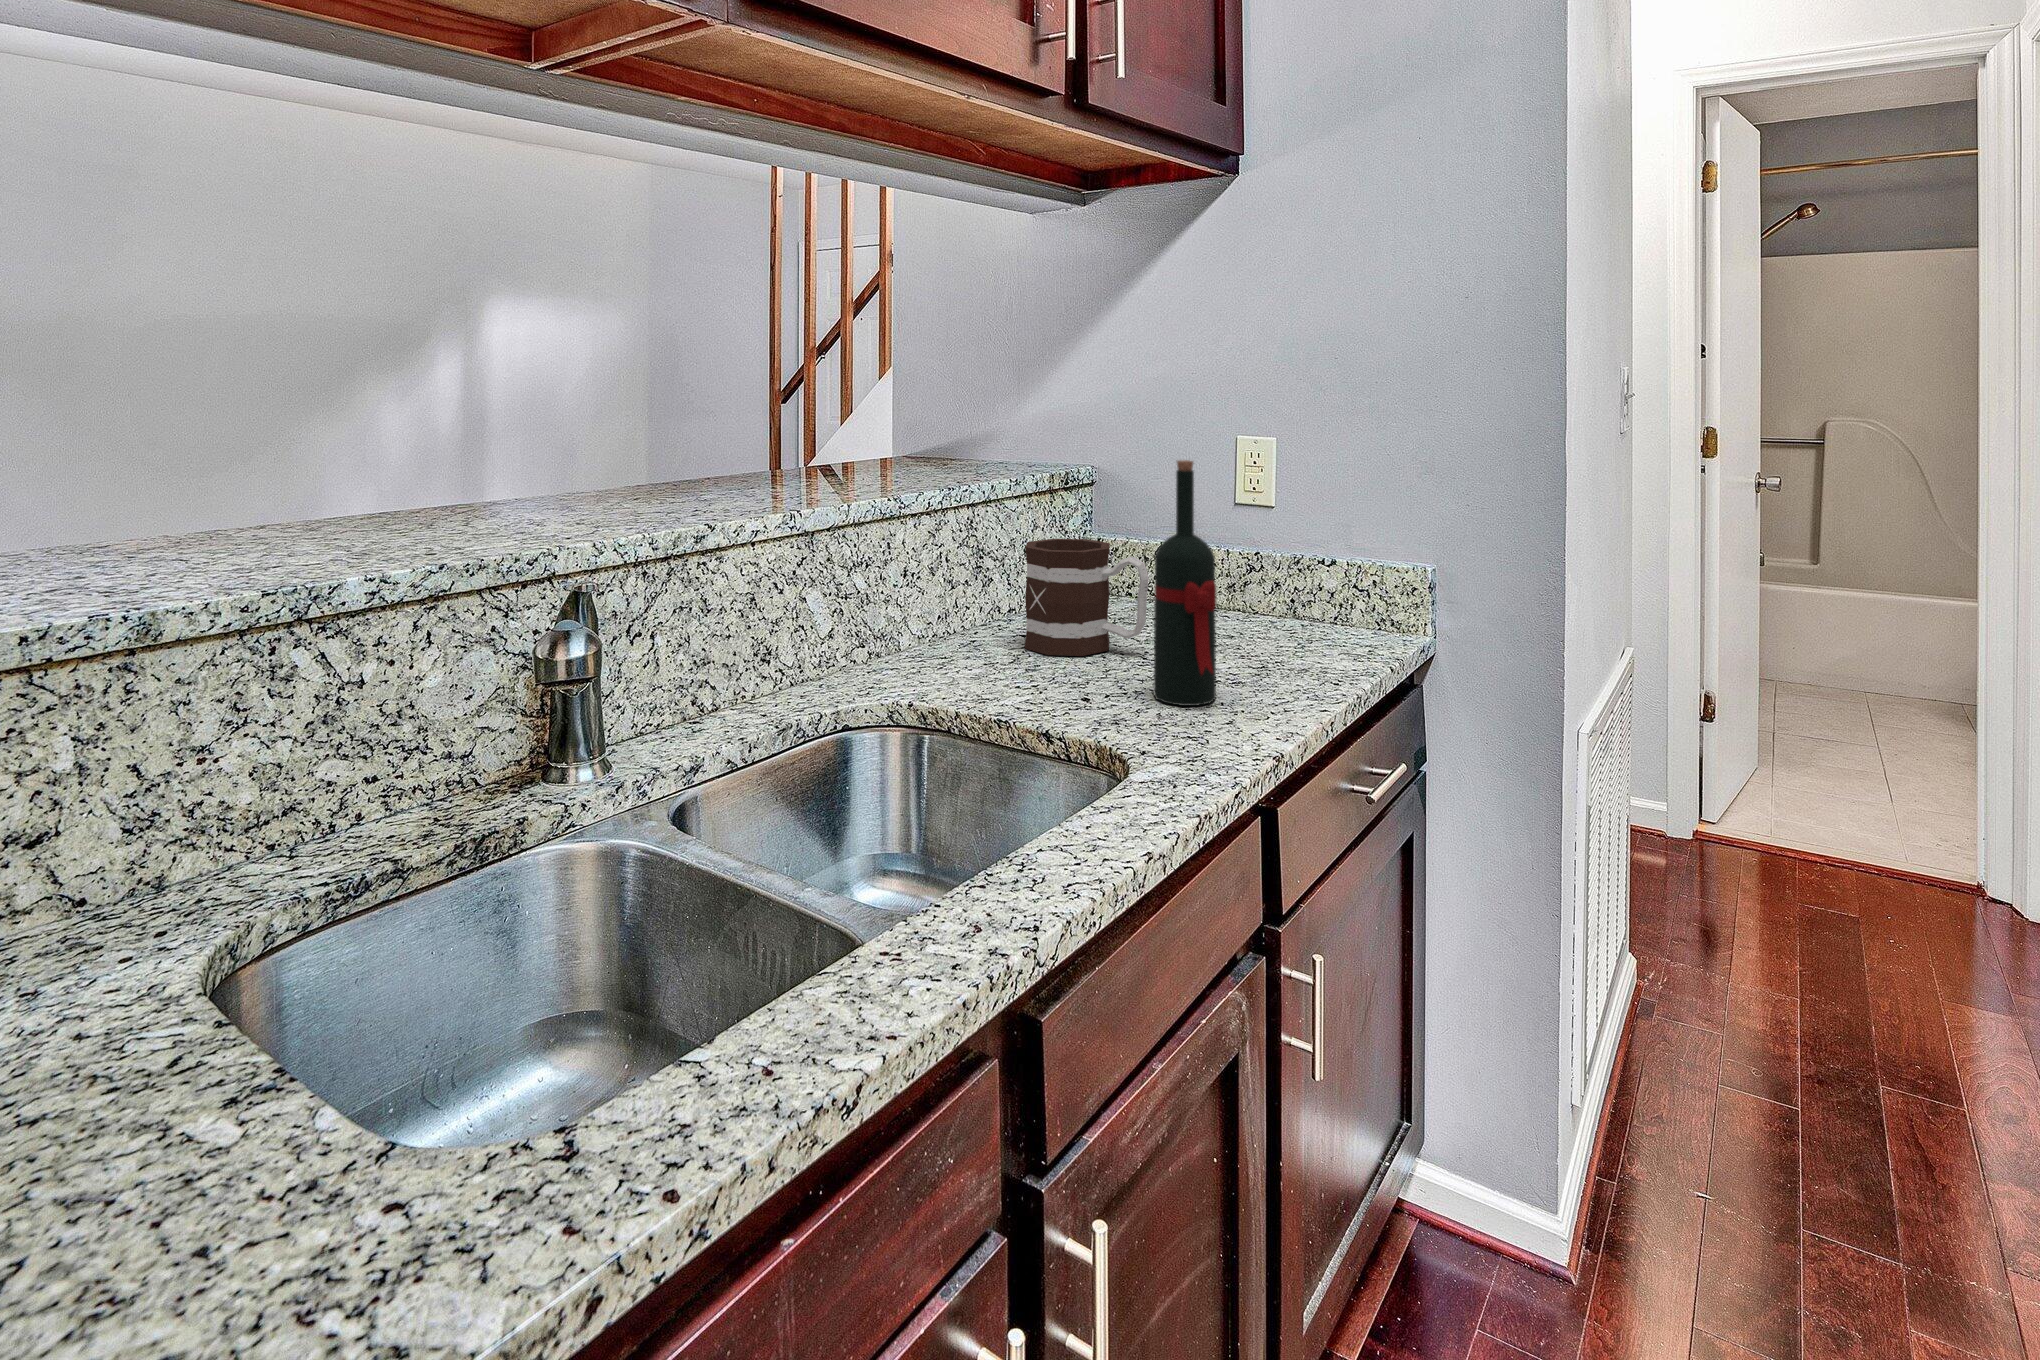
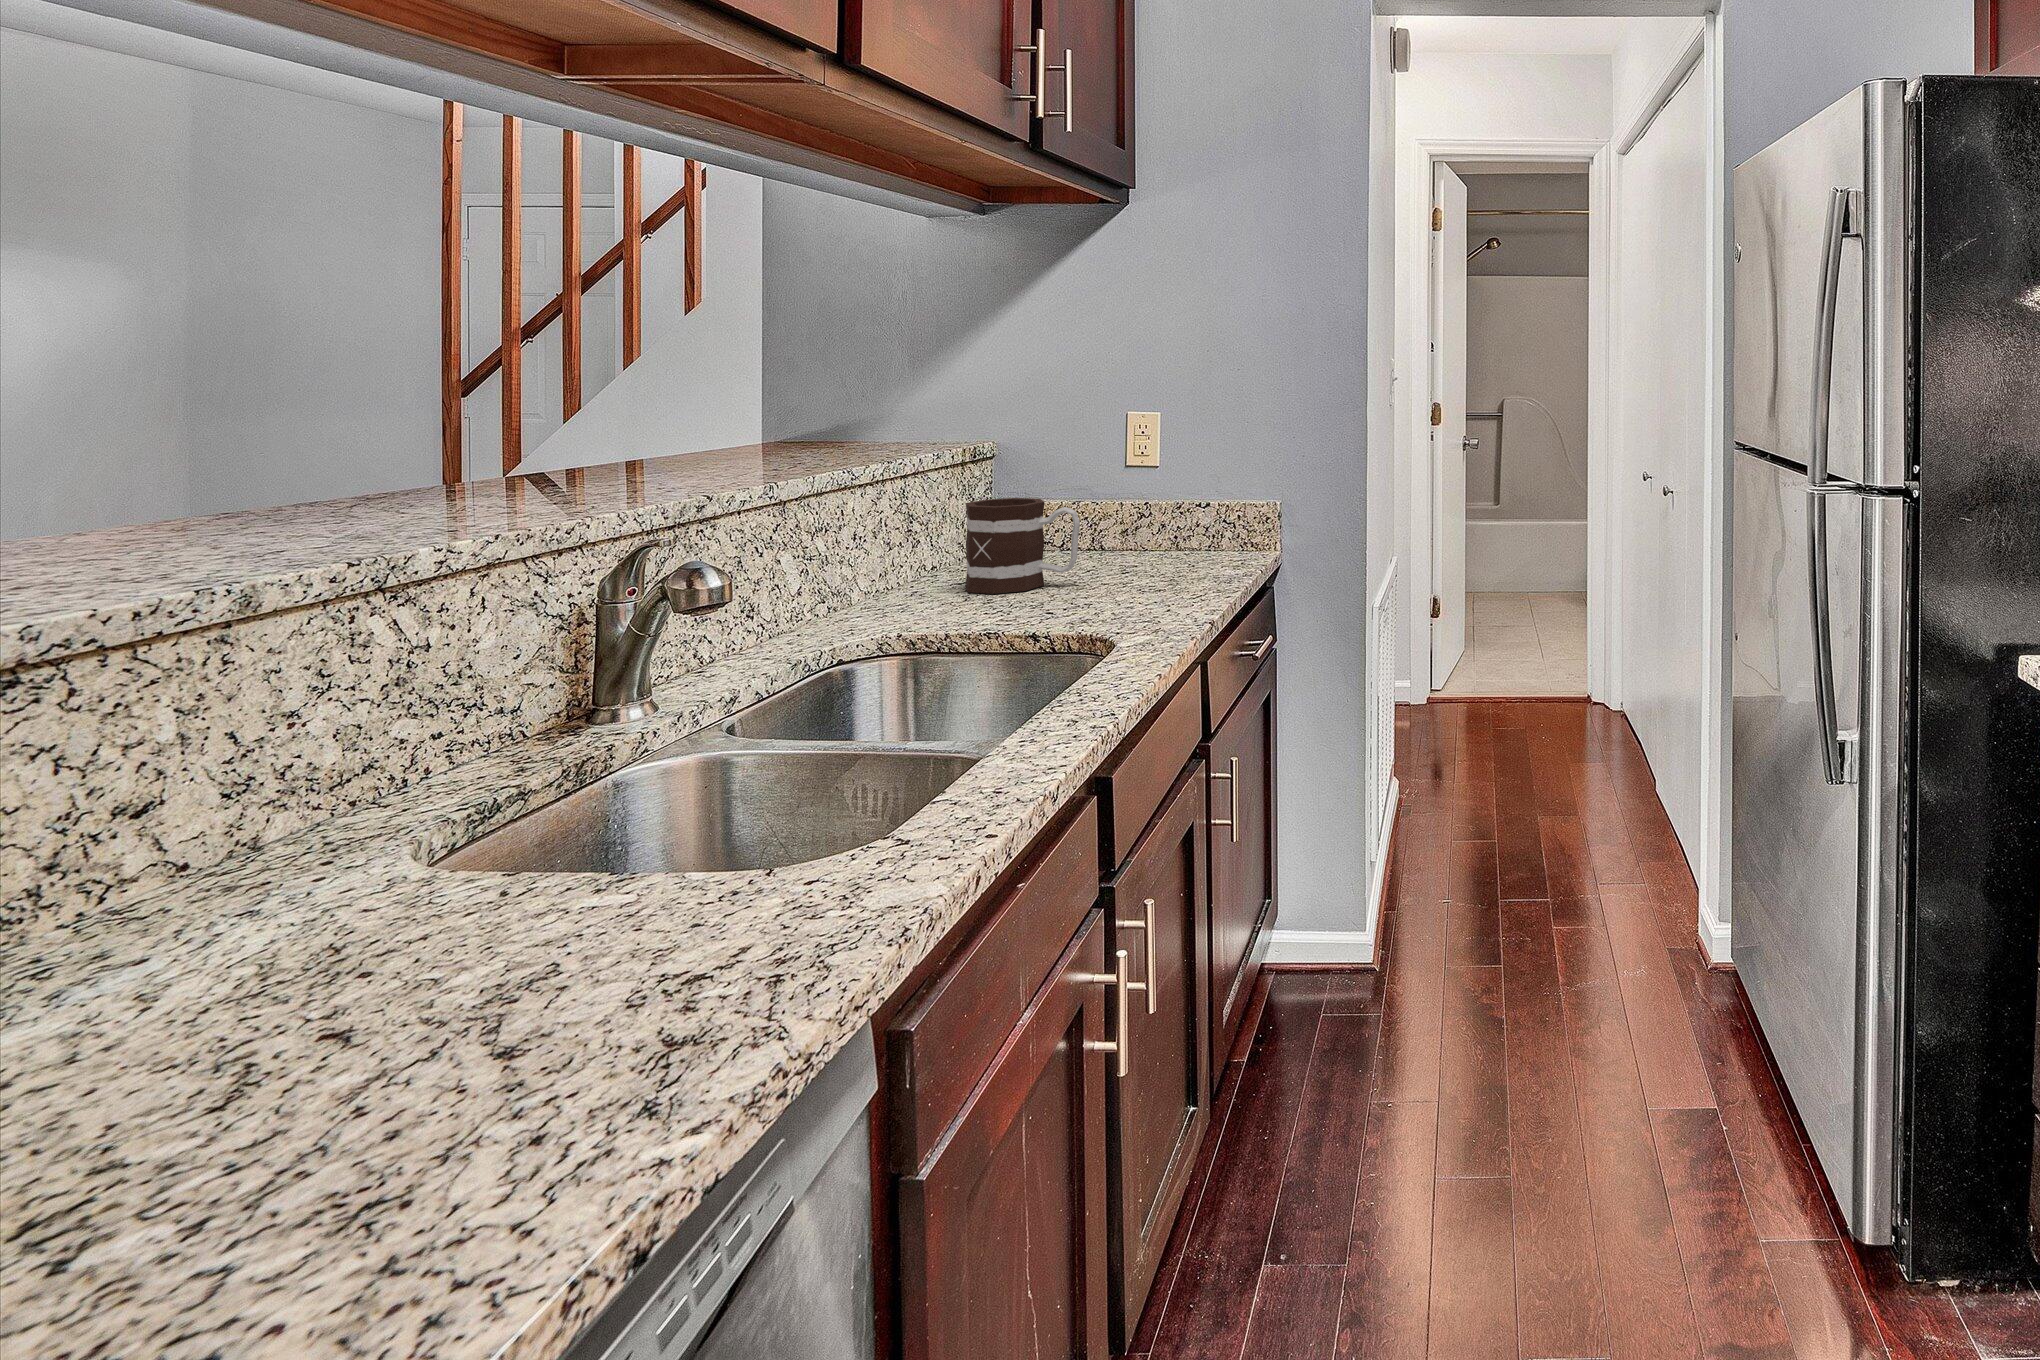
wine bottle: present [1154,460,1216,706] -> none [1104,424,1157,608]

